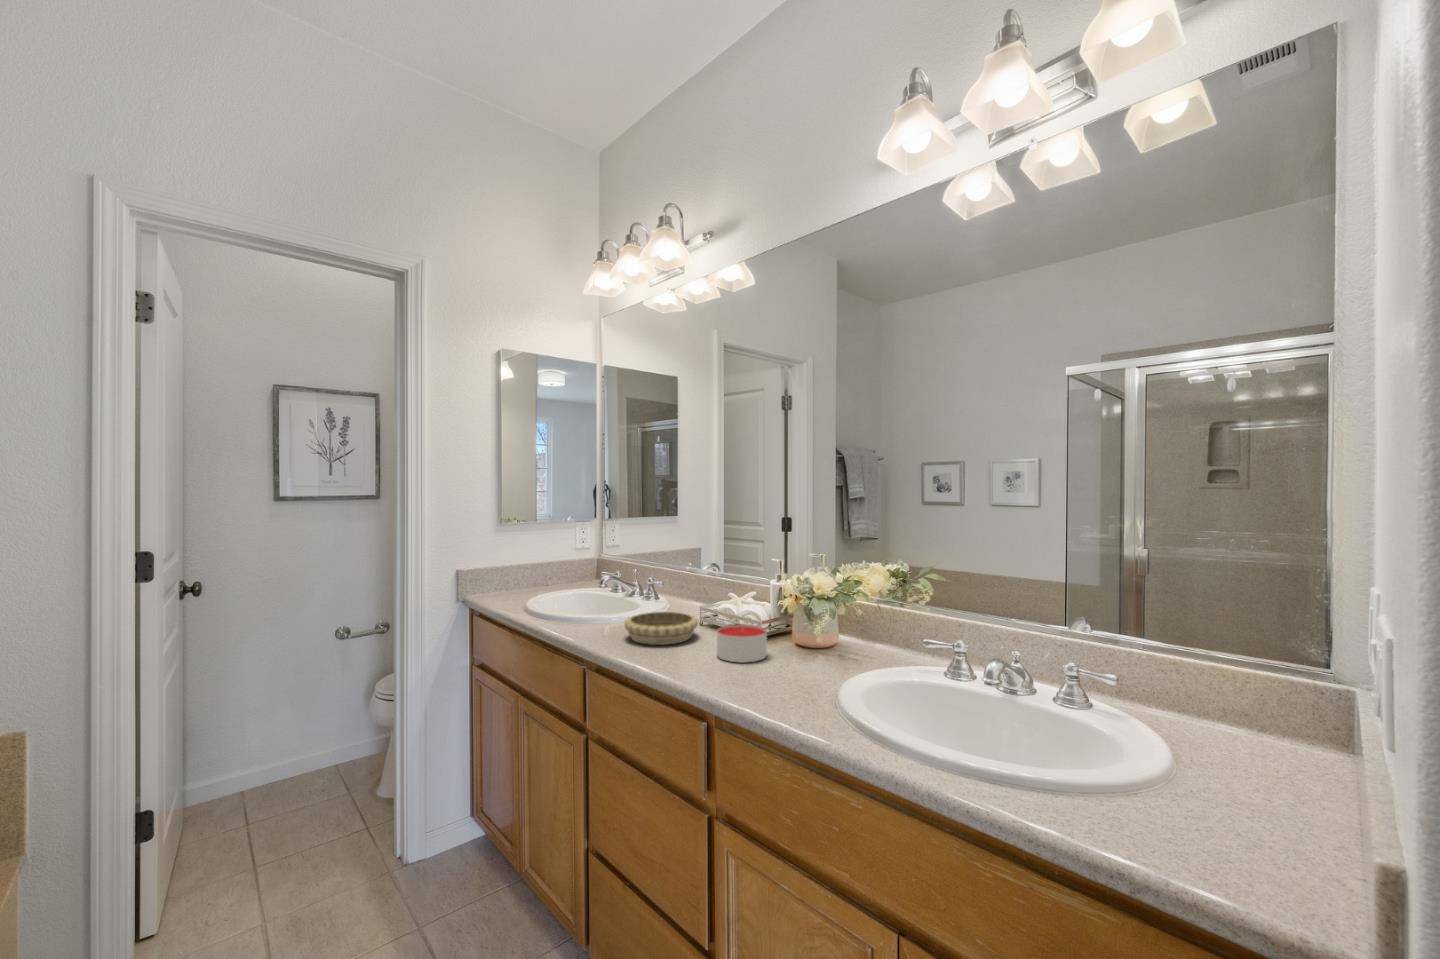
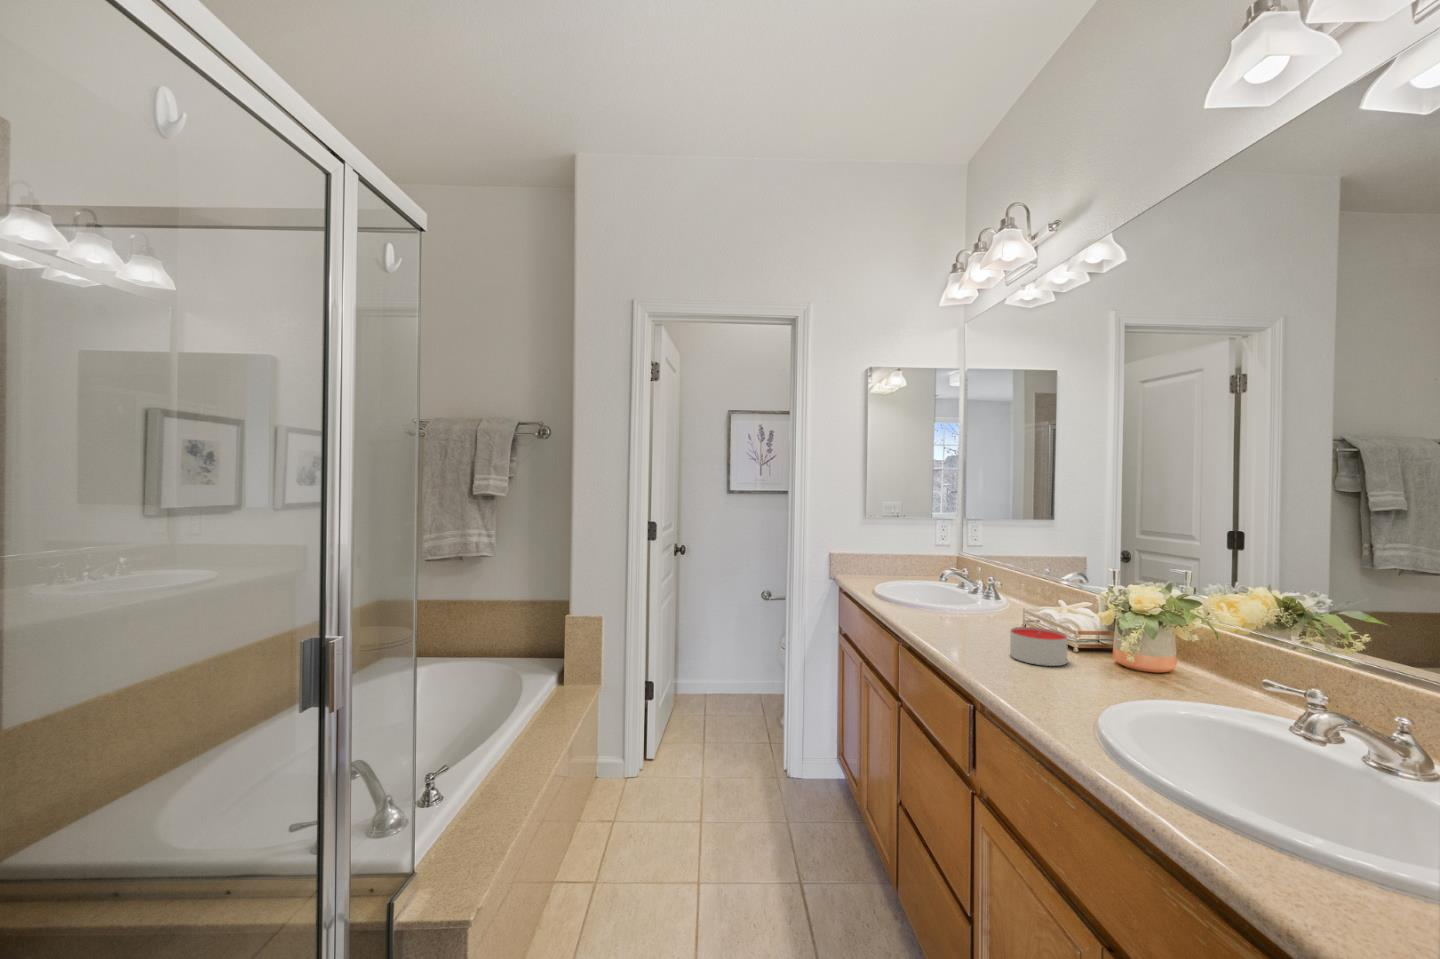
decorative bowl: present [624,612,698,645] -> none [934,606,1011,637]

